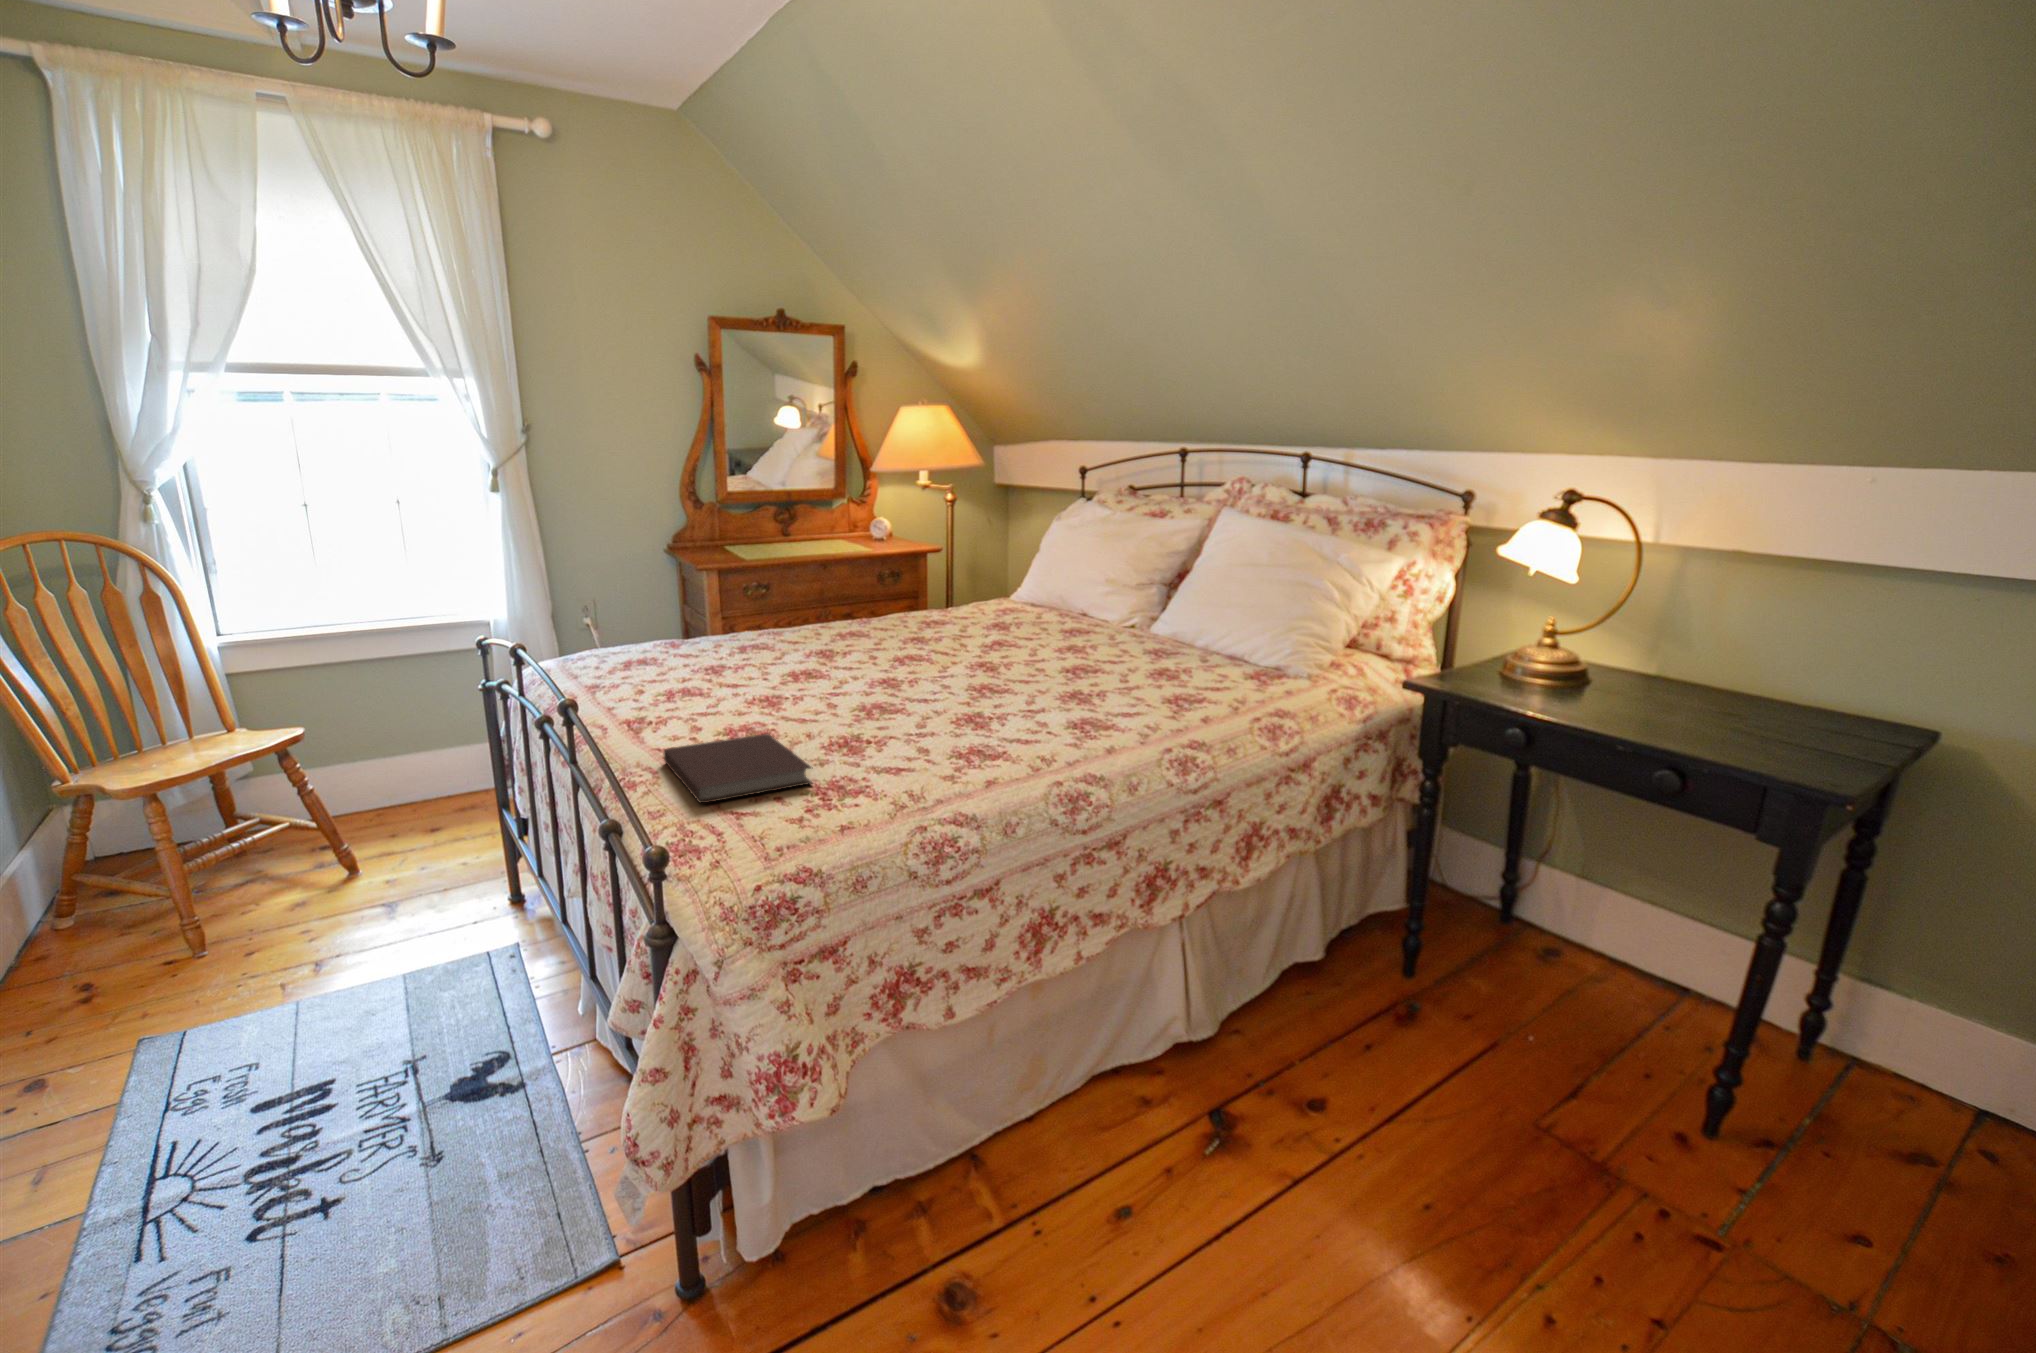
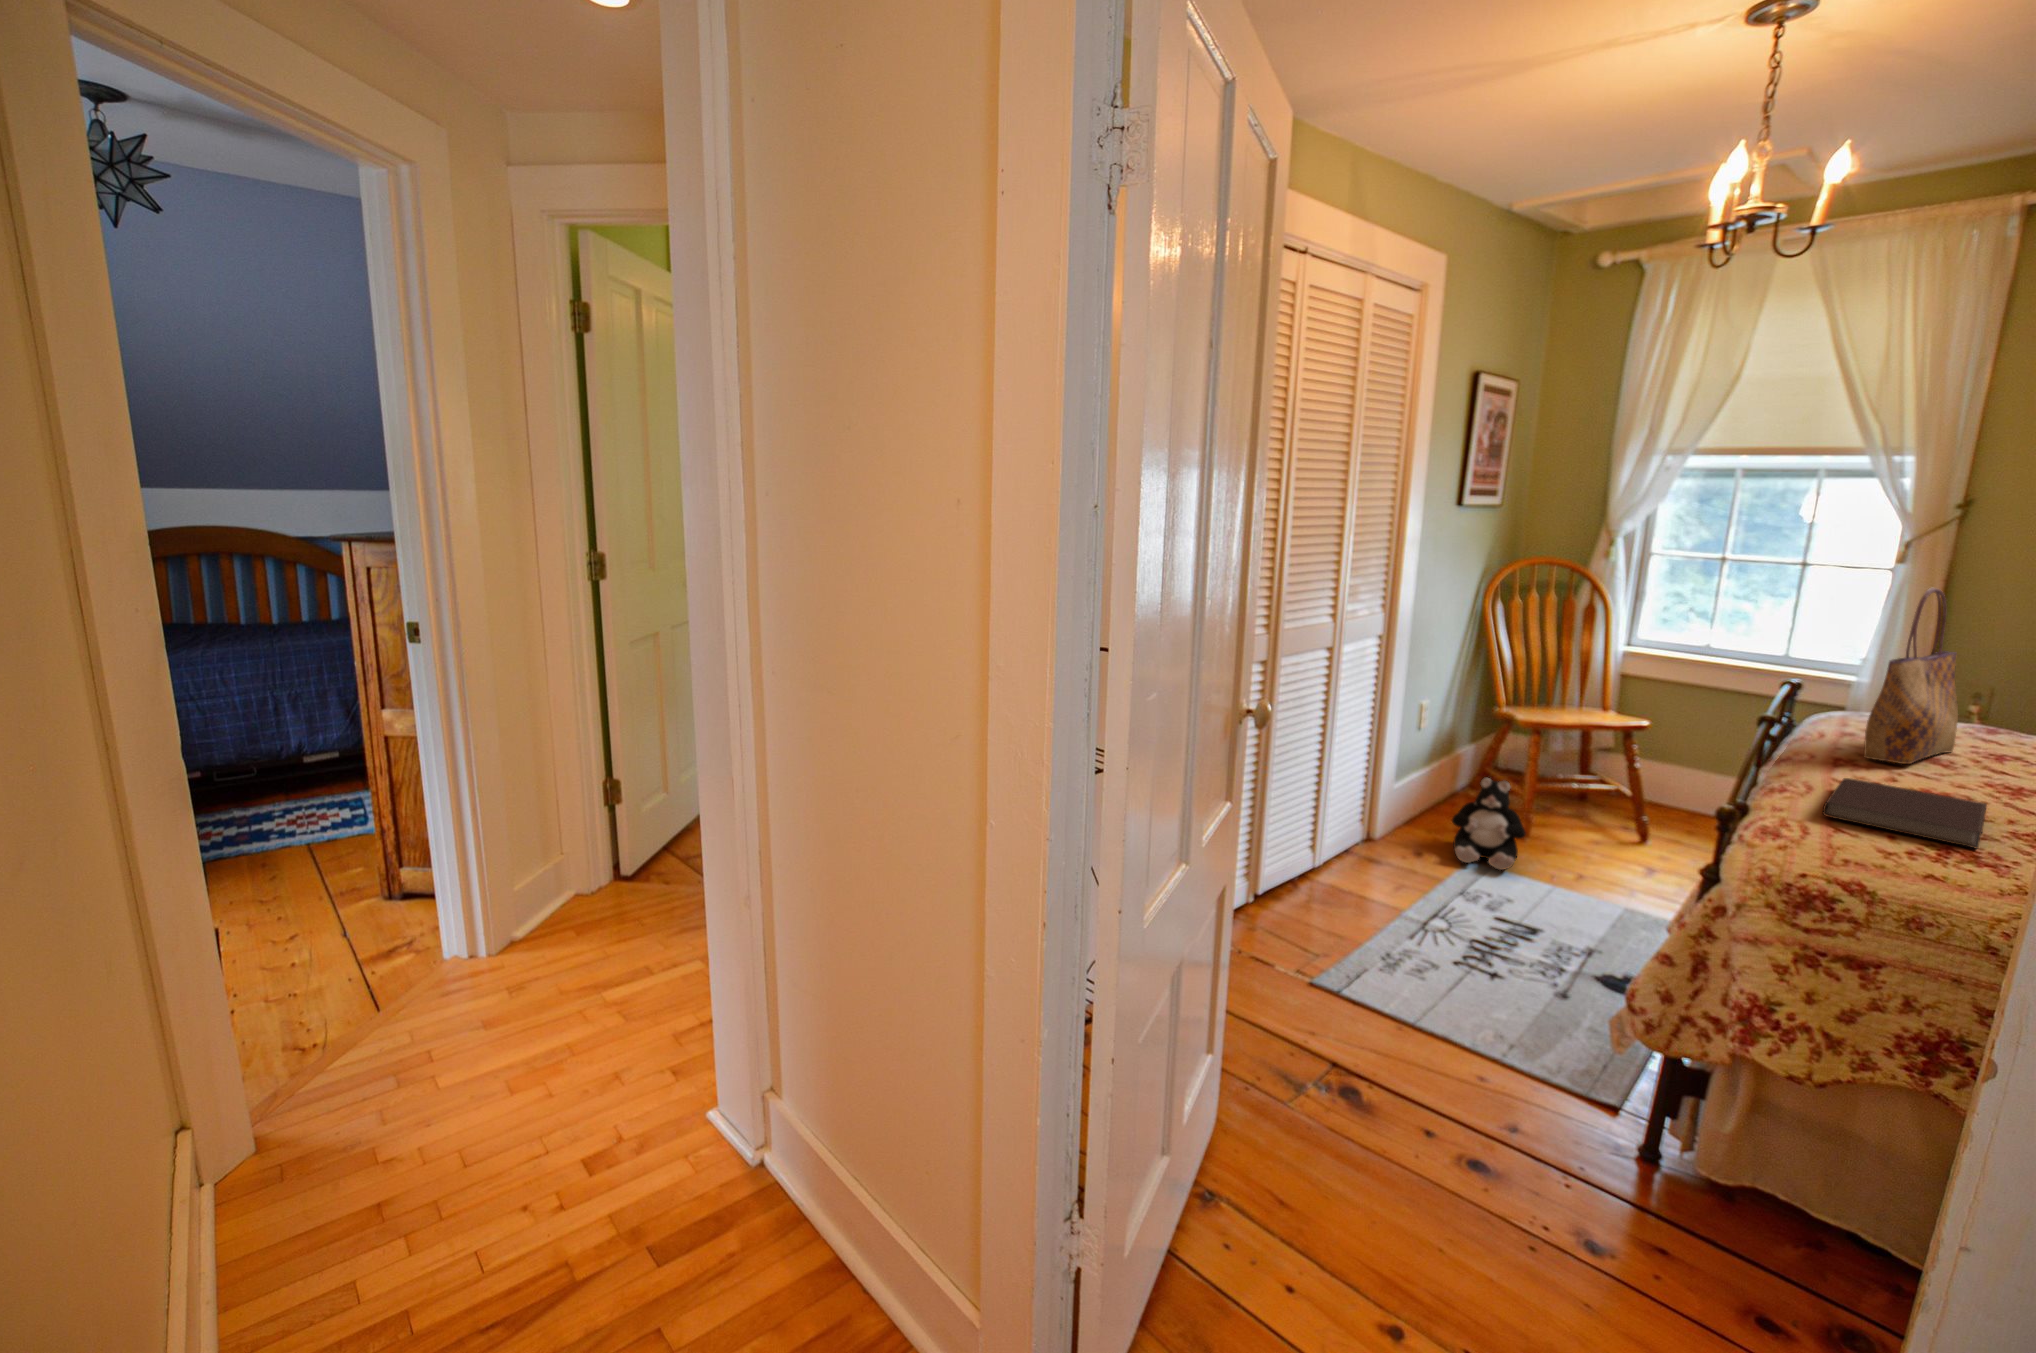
tote bag: none [622,531,671,716] -> present [1864,588,1958,764]
plush toy: none [71,892,227,1055] -> present [1452,777,1526,870]

